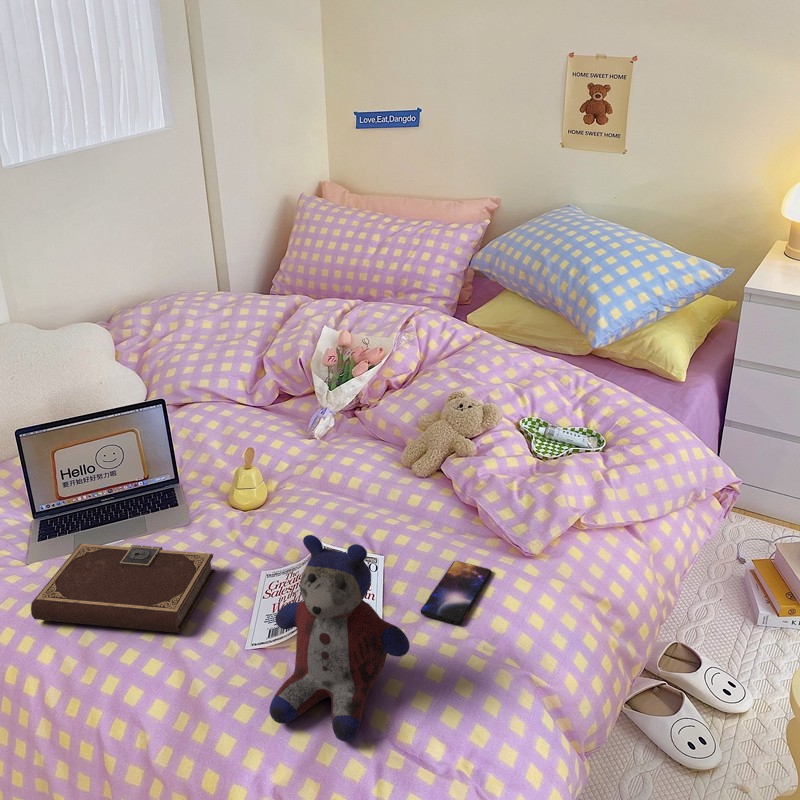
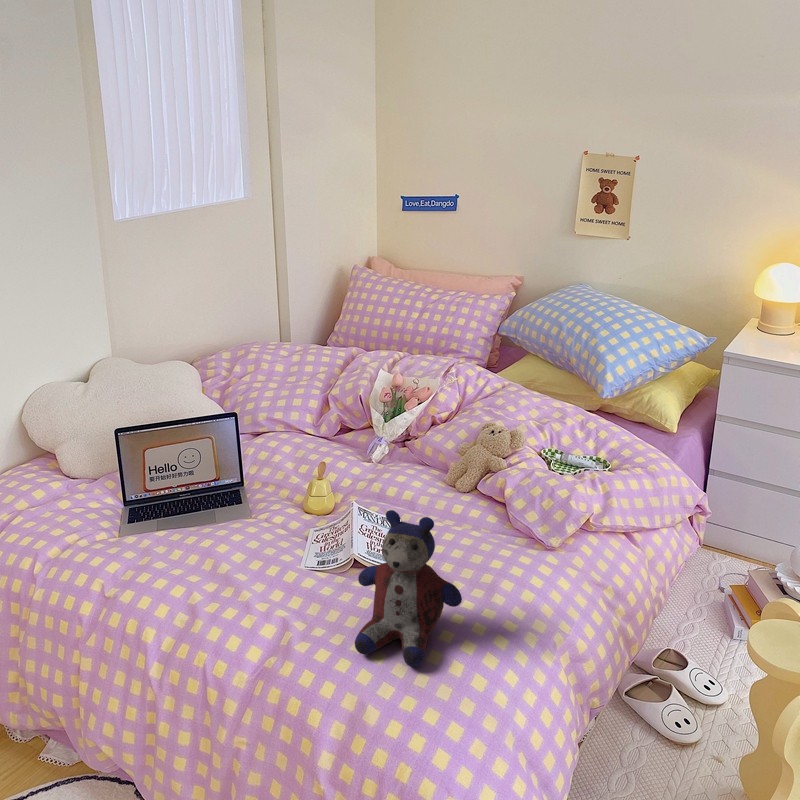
notebook: present [31,544,215,633] -> none [162,528,301,594]
smartphone: present [421,561,492,625] -> none [466,551,521,595]

